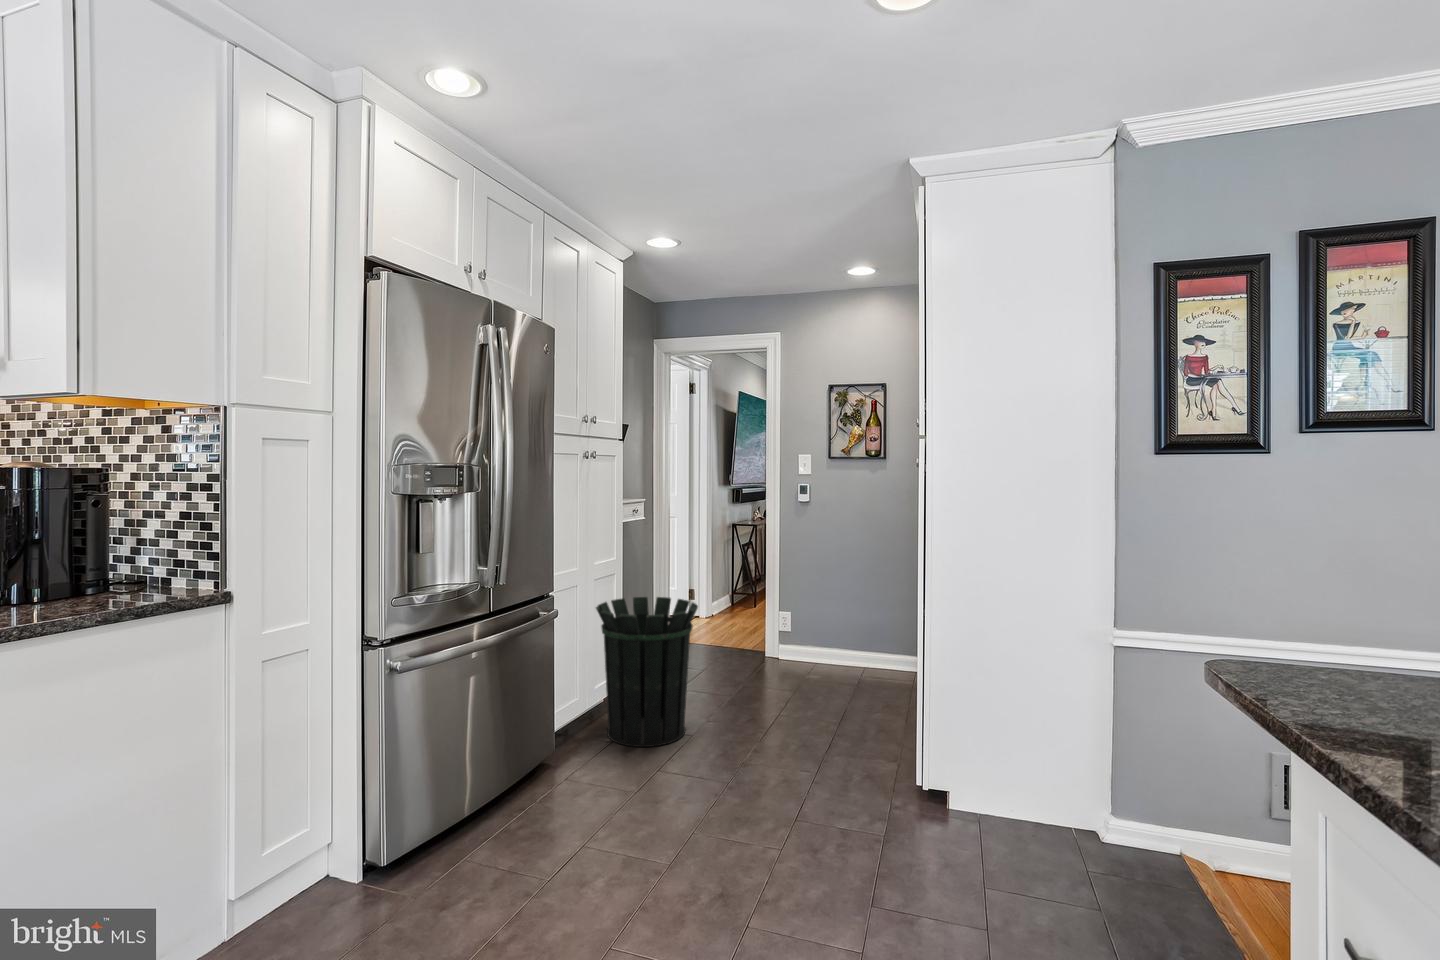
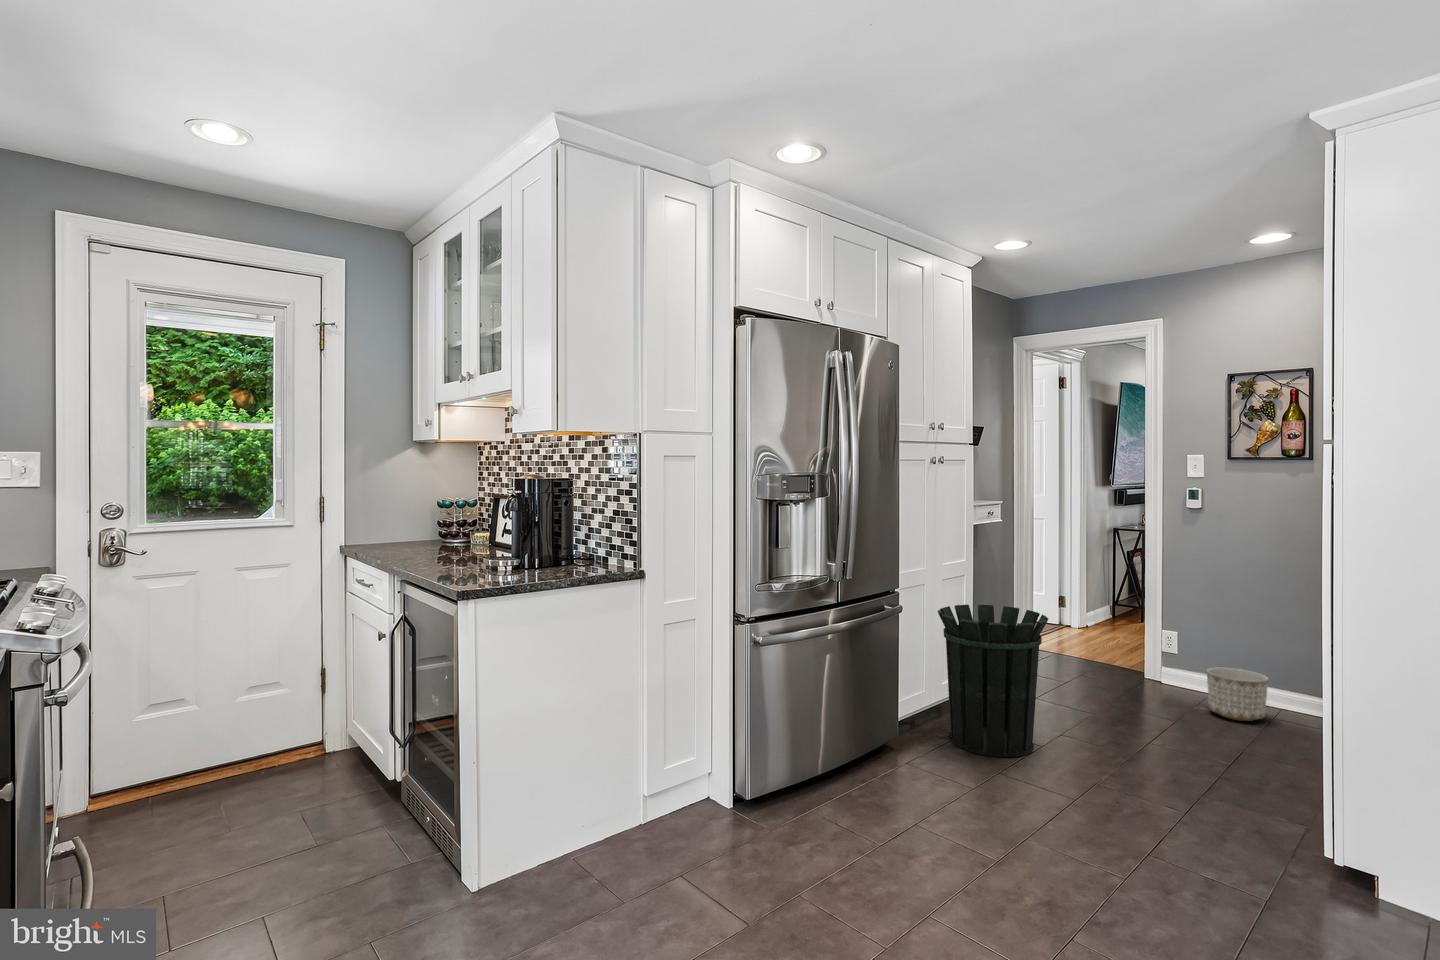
planter: none [815,633,857,676] -> present [1207,667,1268,721]

